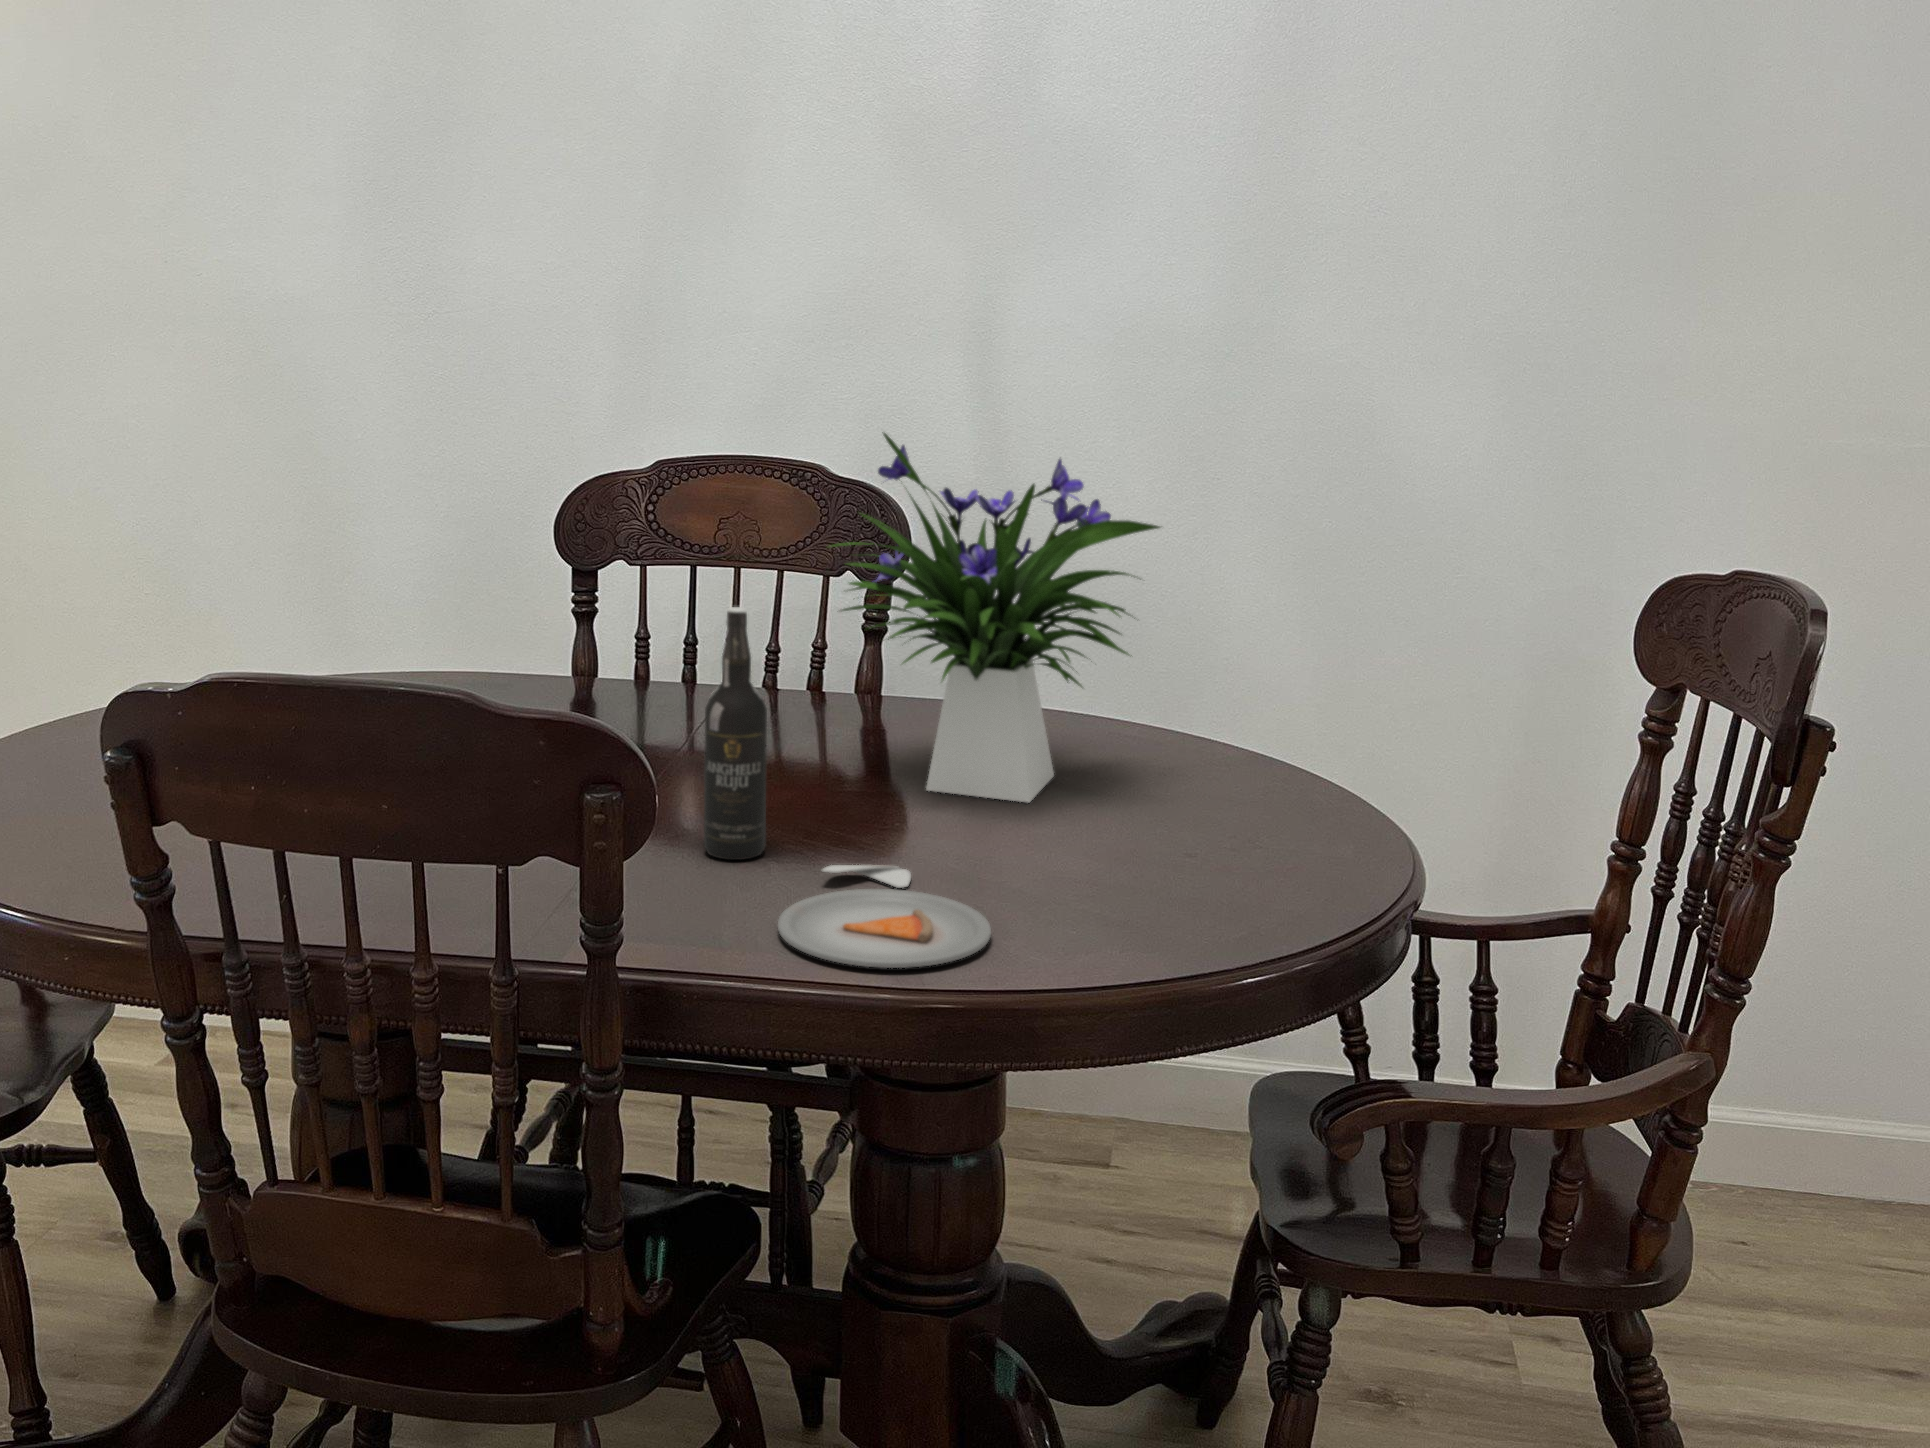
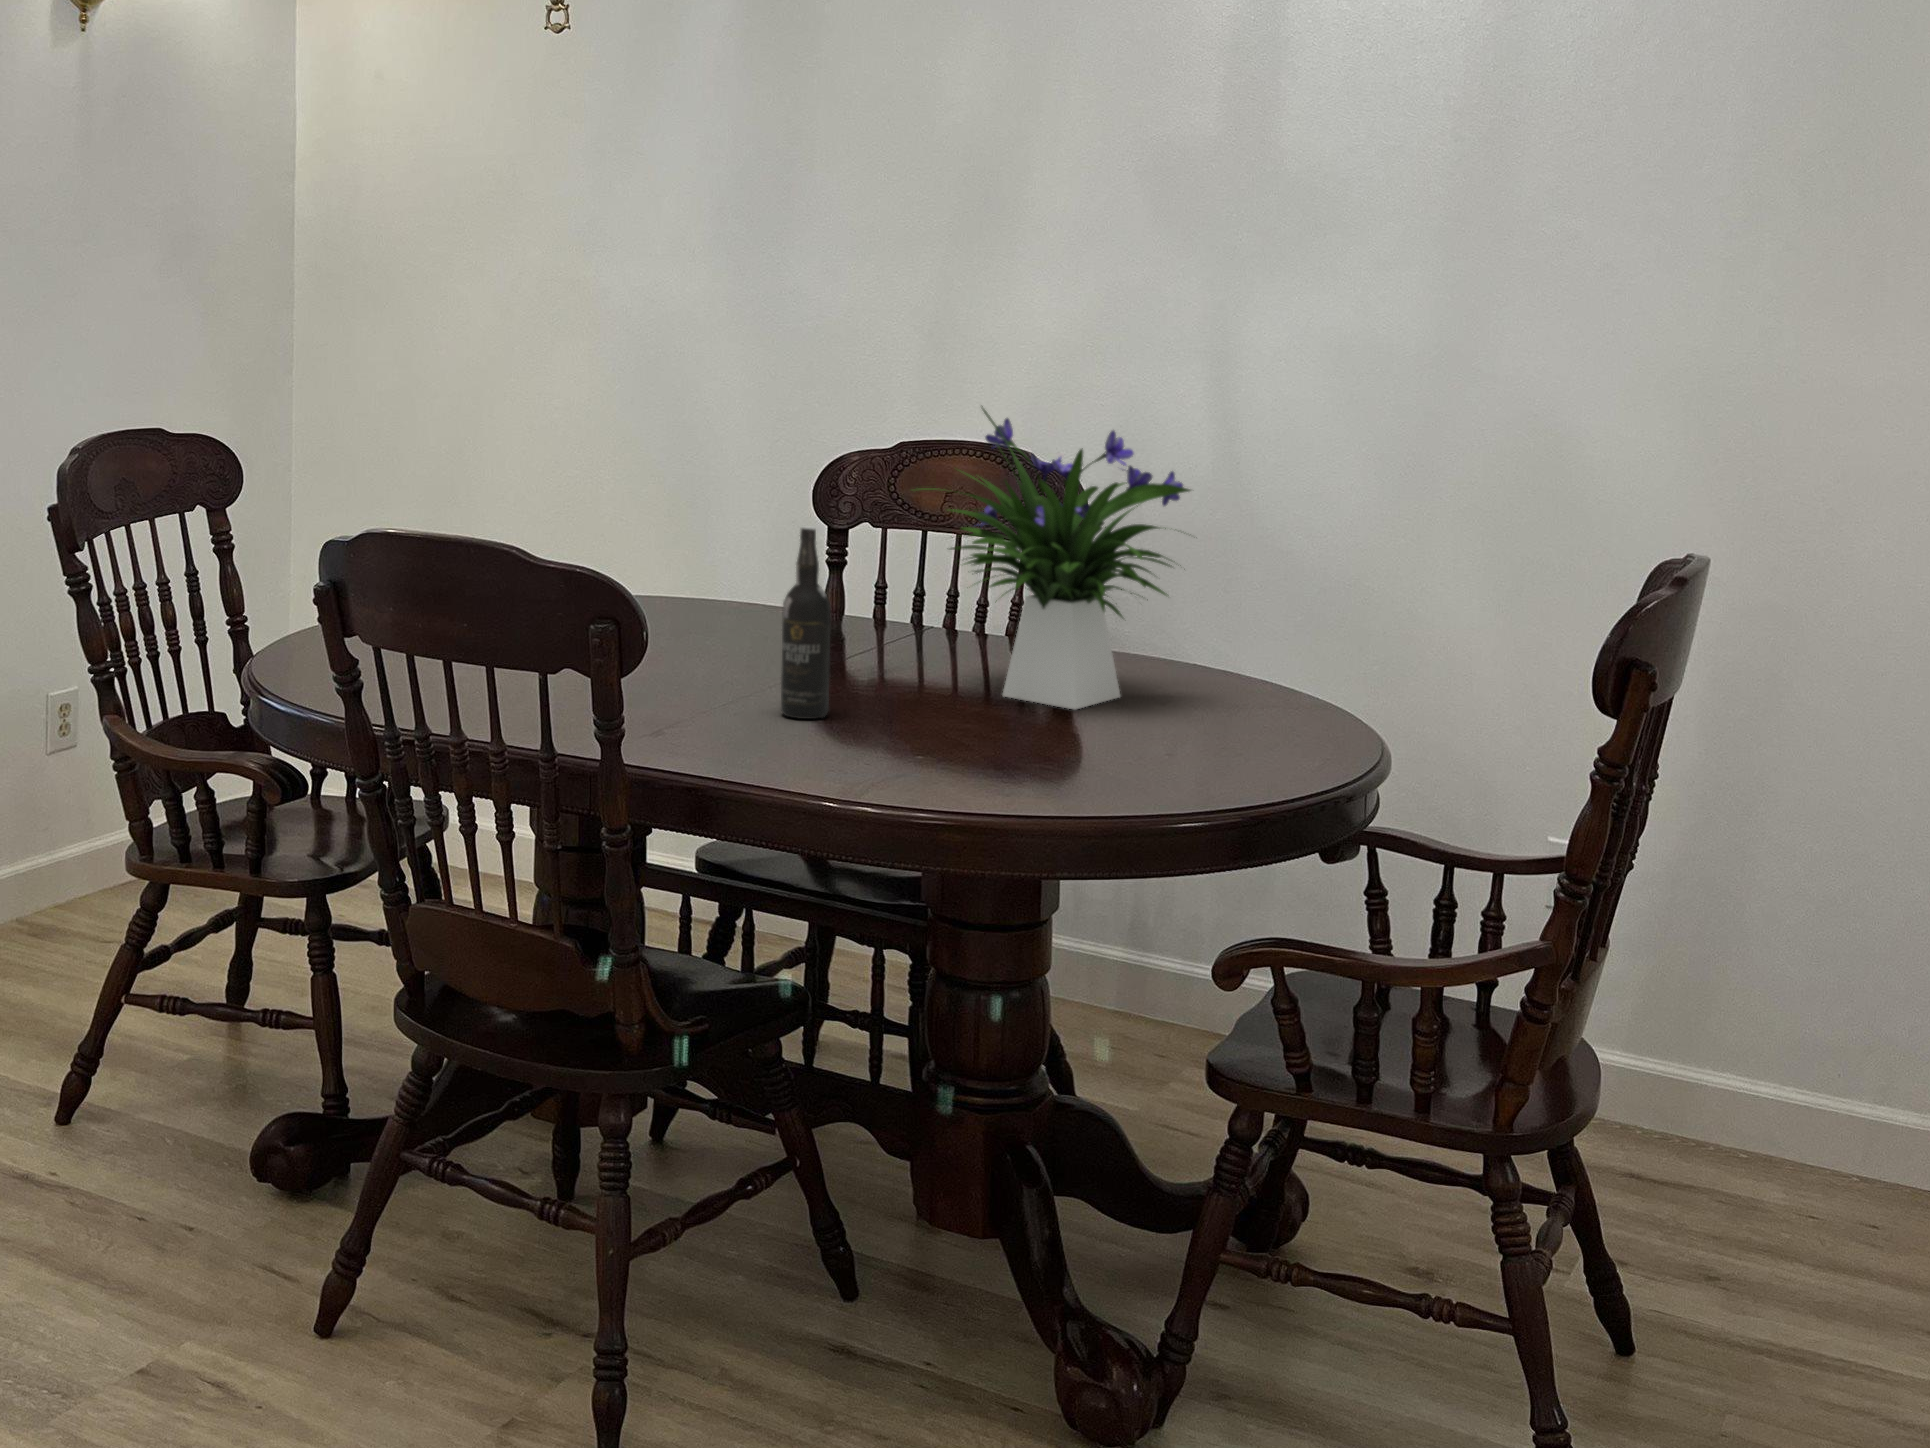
dinner plate: present [778,865,991,968] -> none [772,724,933,780]

